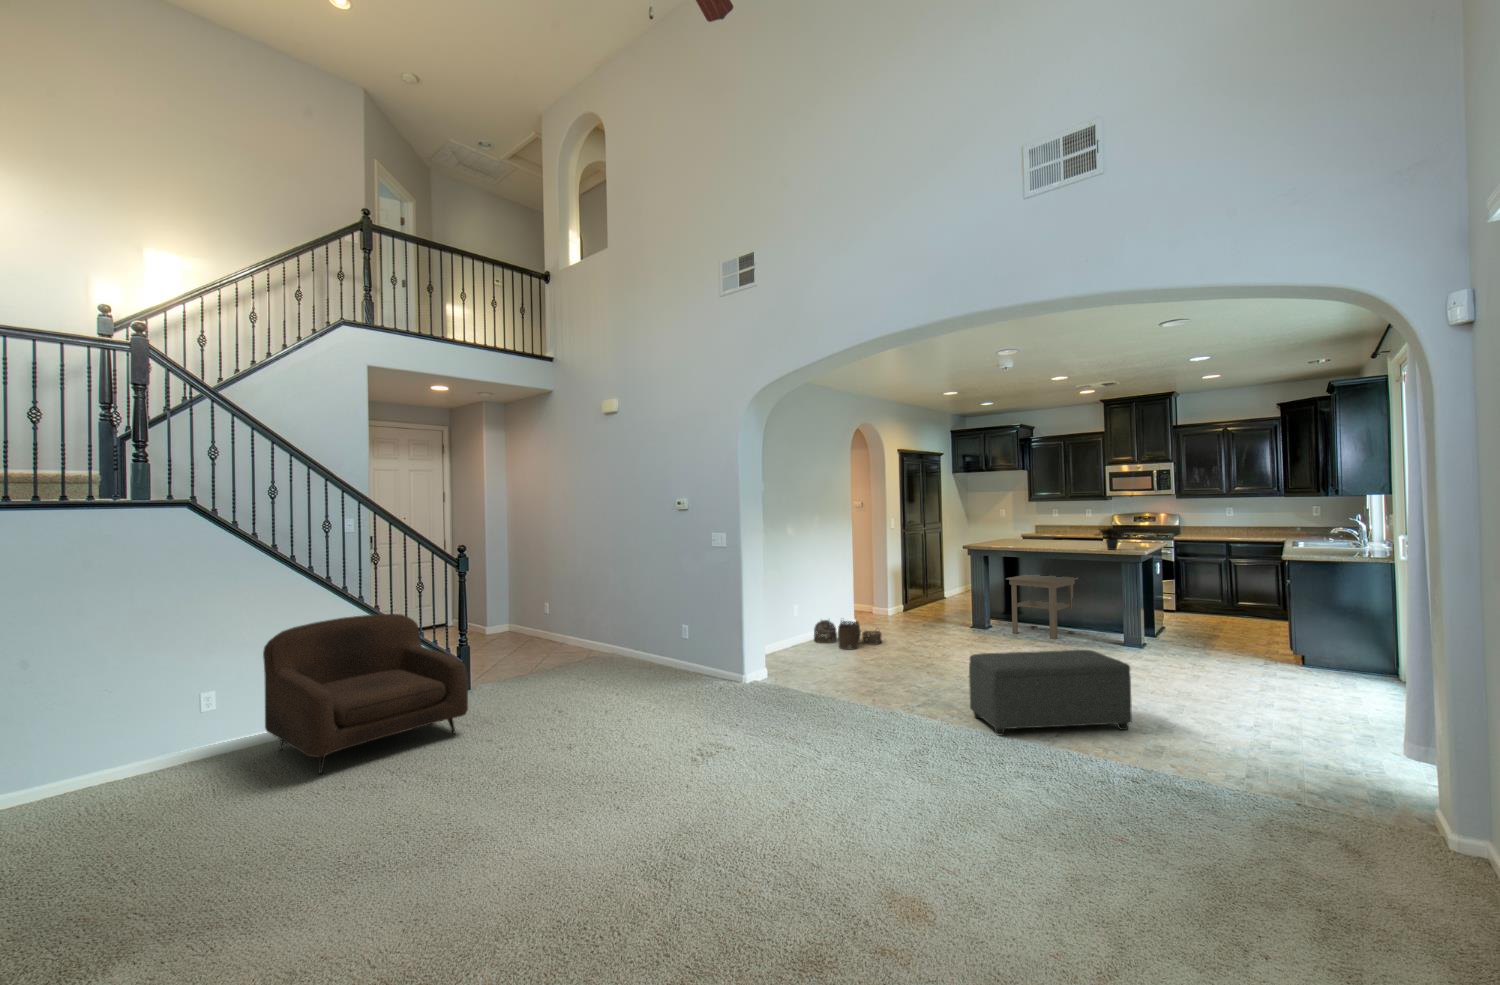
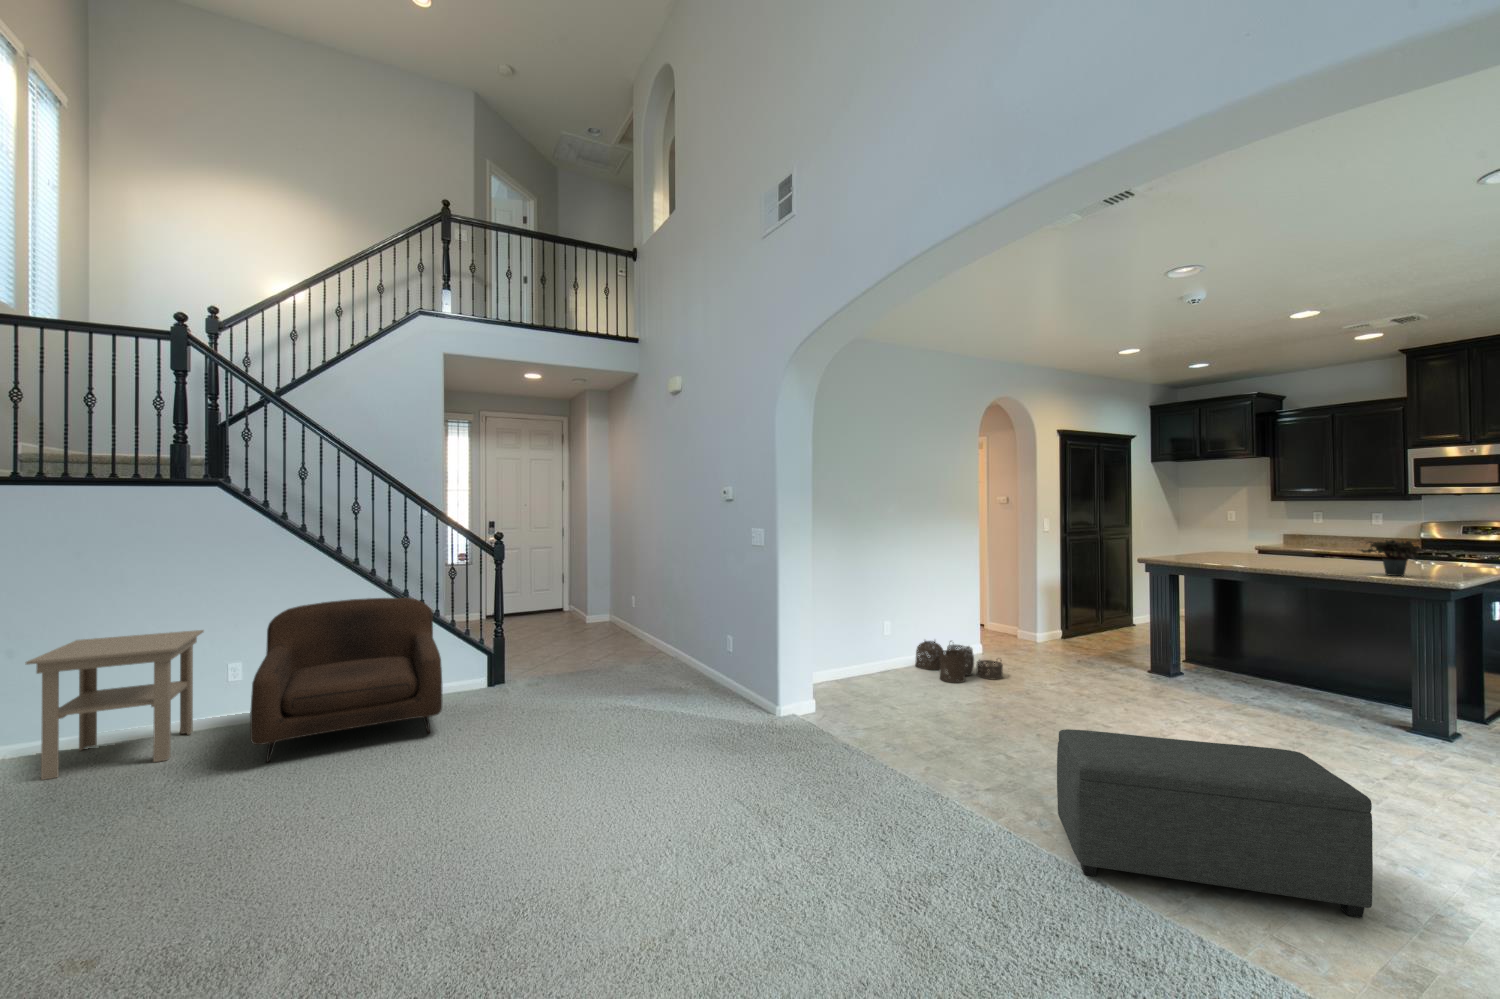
side table: present [1006,575,1078,639] -> present [25,630,204,780]

